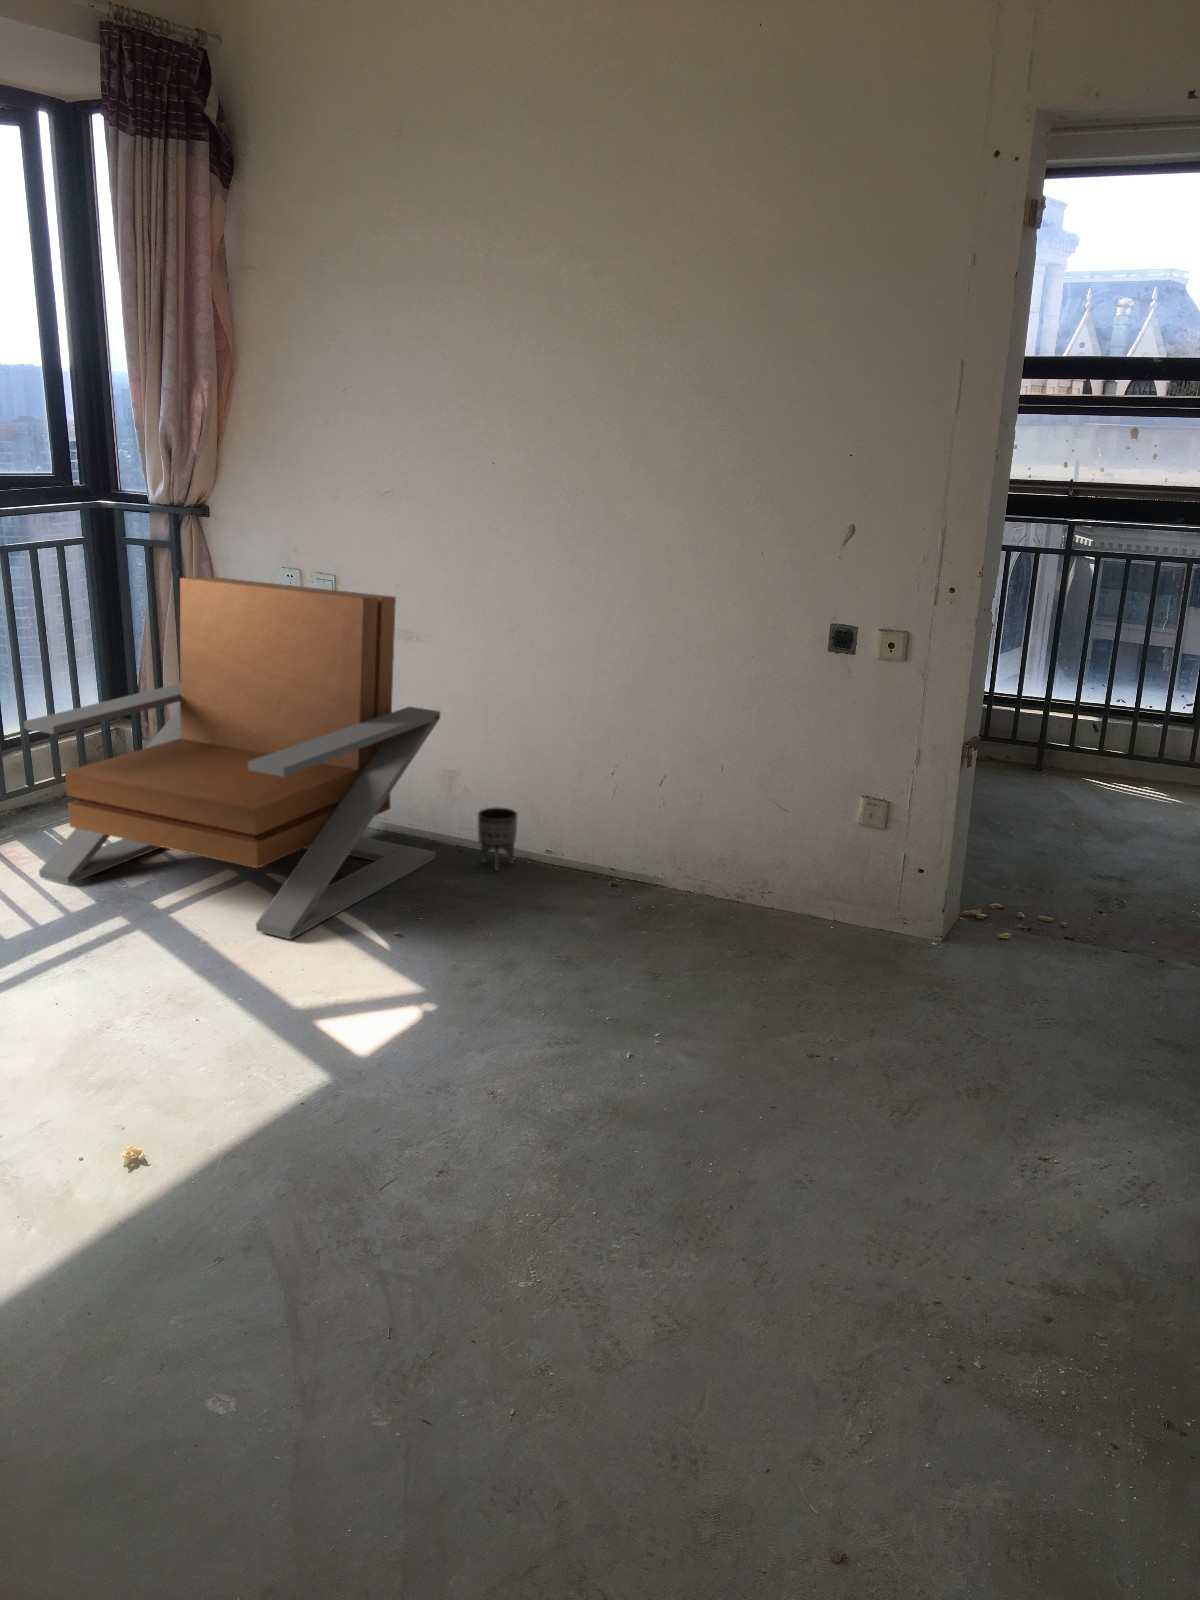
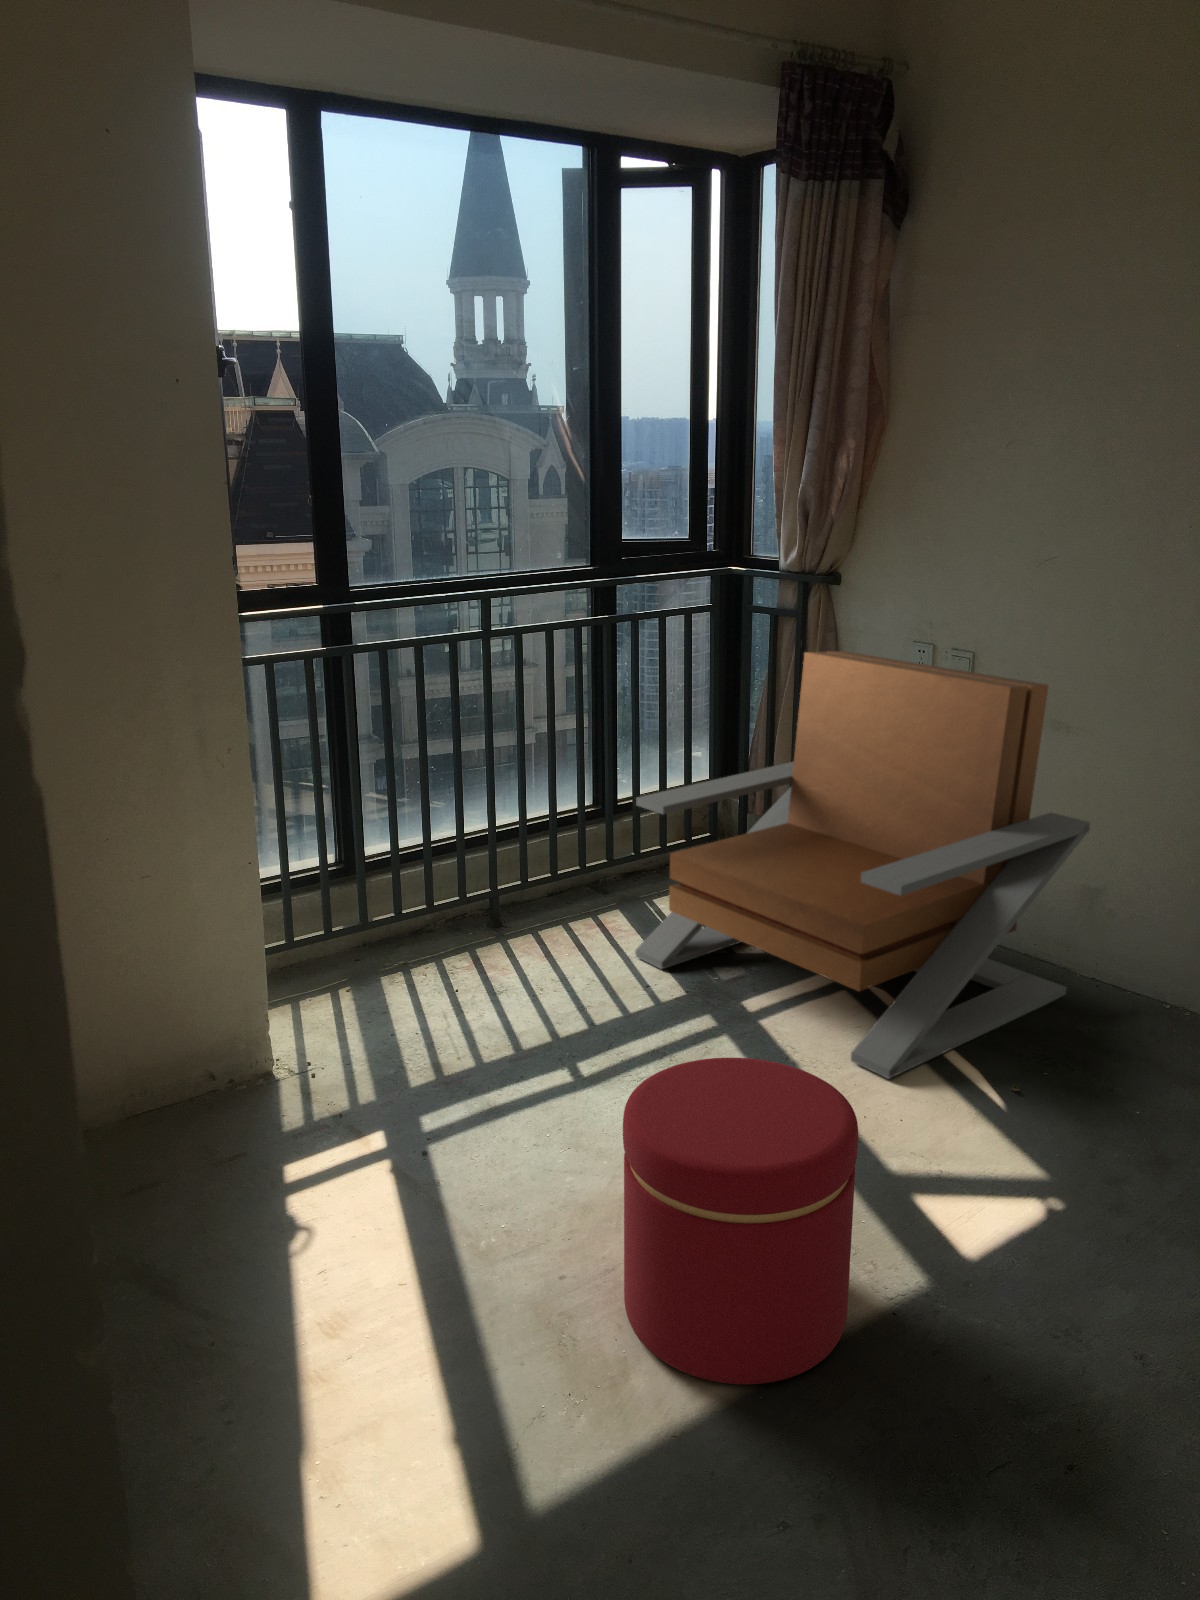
planter: present [478,807,518,871] -> none [1125,945,1180,1025]
ottoman: none [40,913,264,1182] -> present [623,1058,858,1384]

